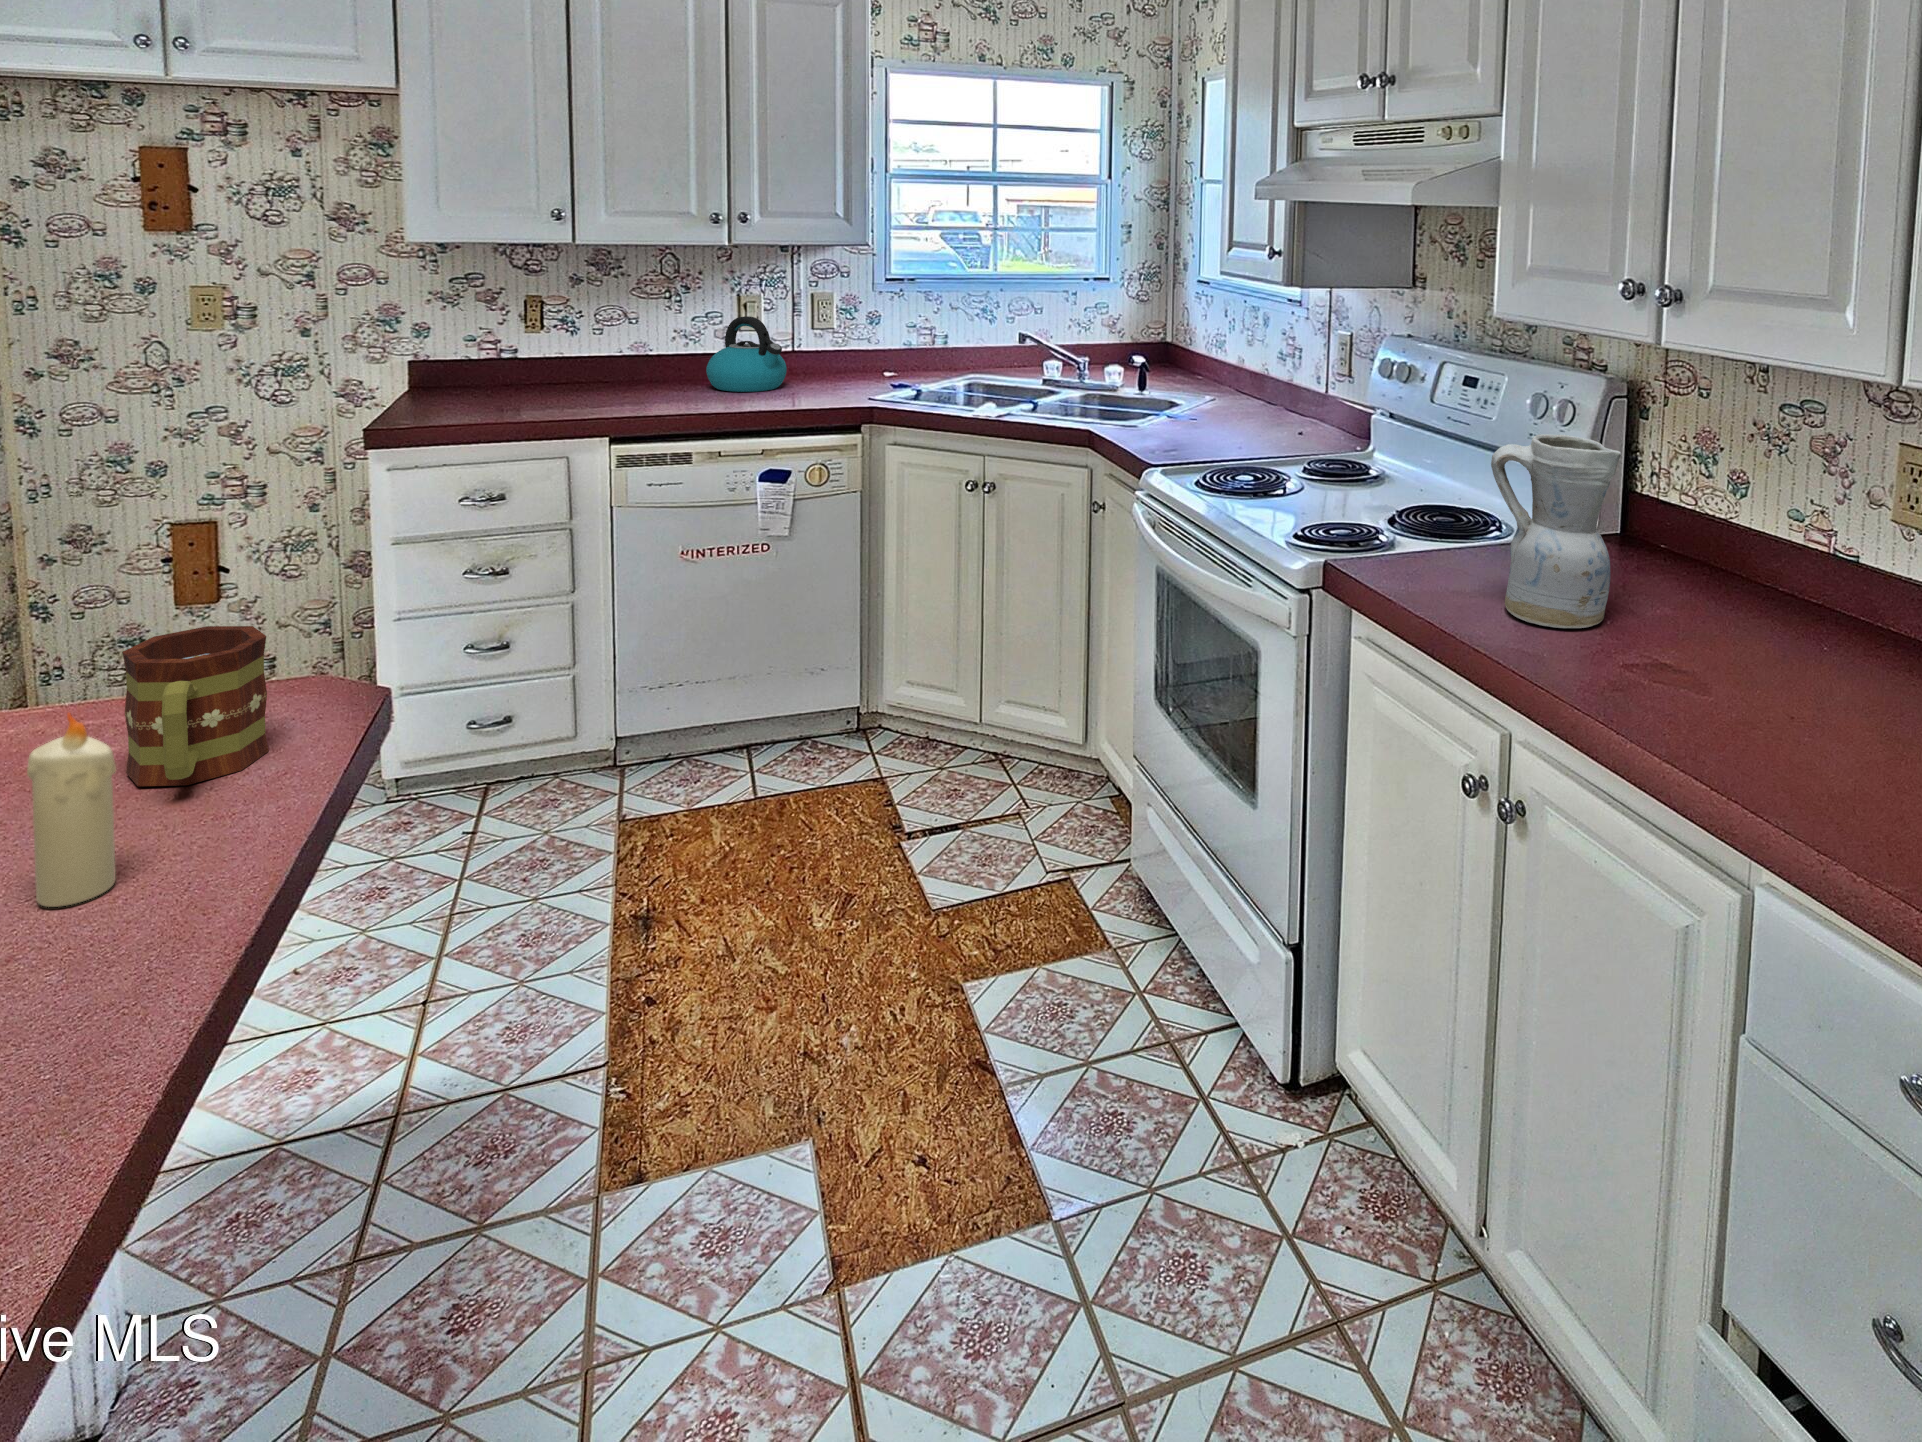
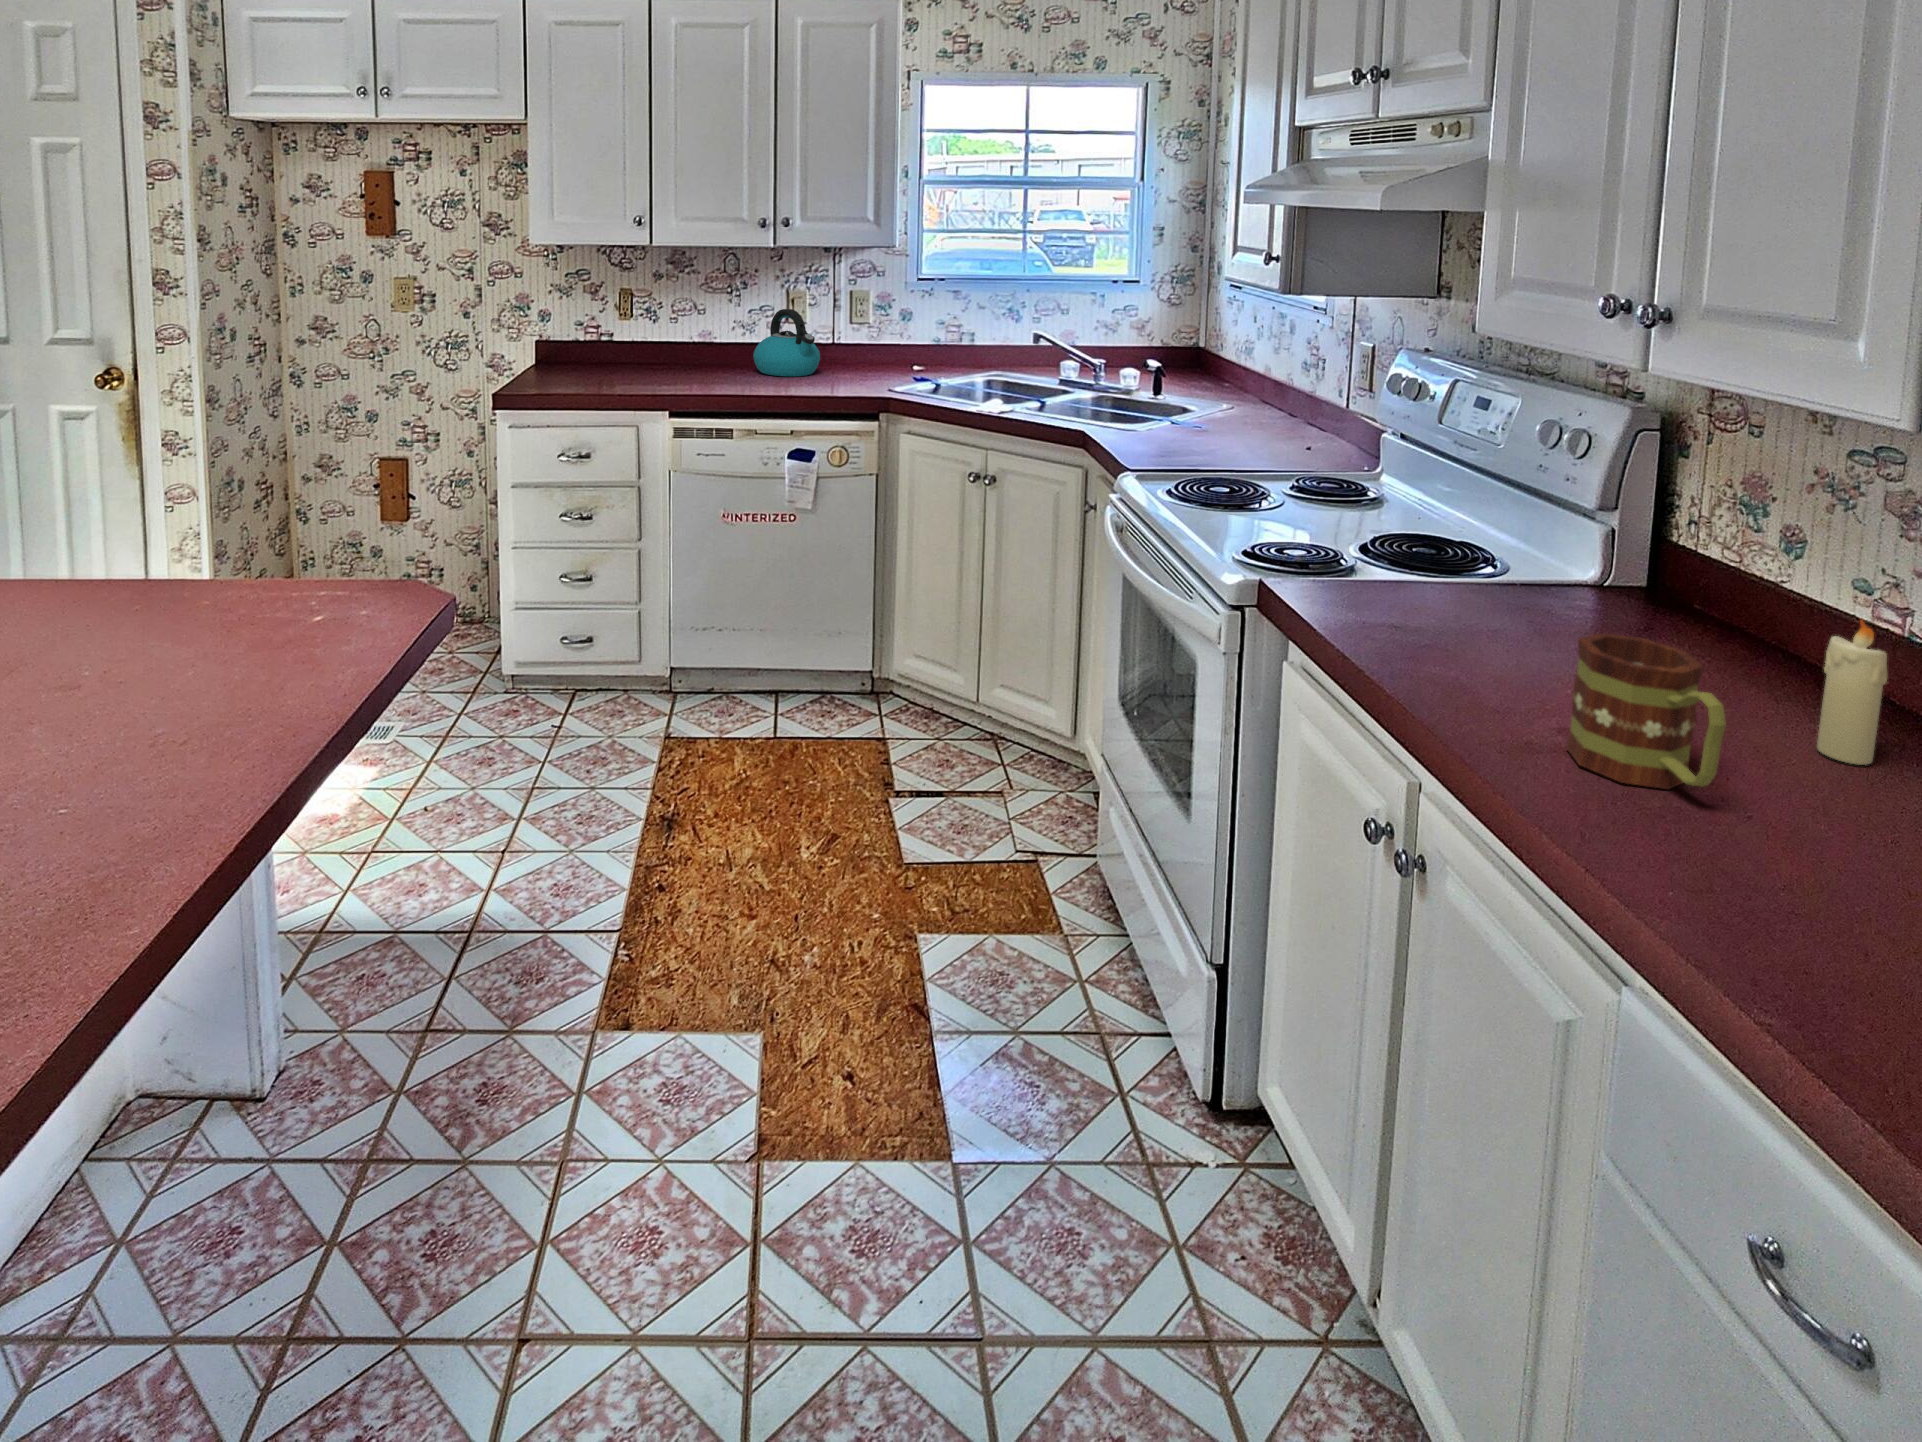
ceramic pitcher: present [1491,434,1621,628] -> none [1429,460,1584,679]
mug: present [122,626,269,786] -> present [1566,633,1726,789]
candle: present [27,713,116,907] -> present [1817,620,1888,765]

